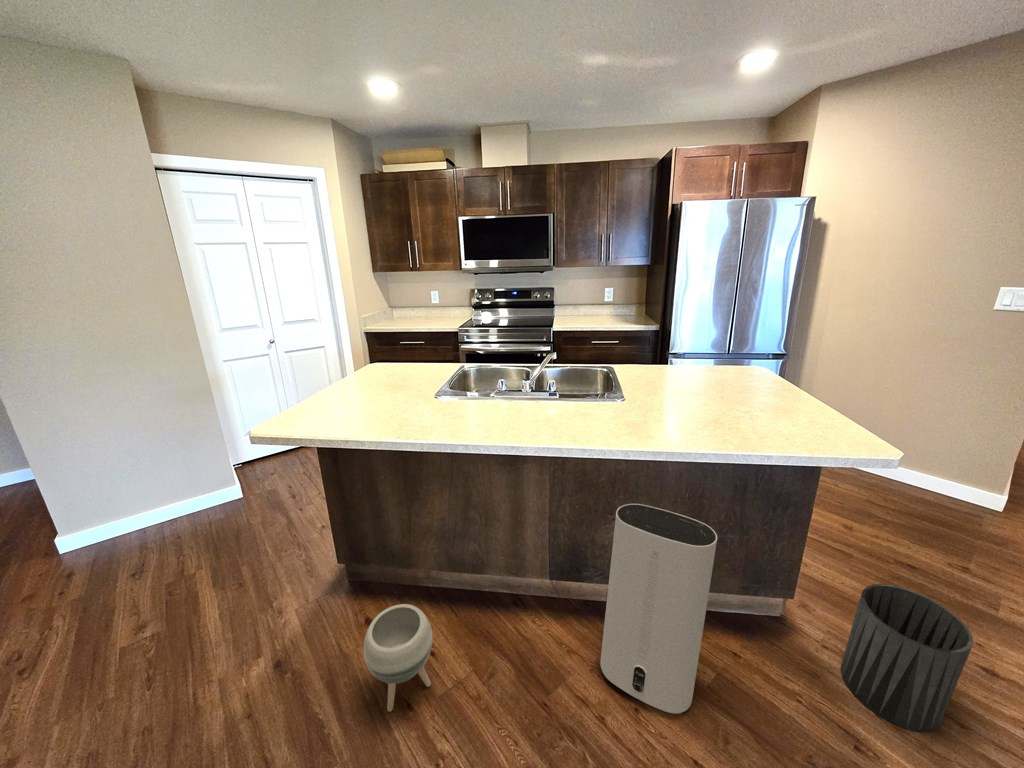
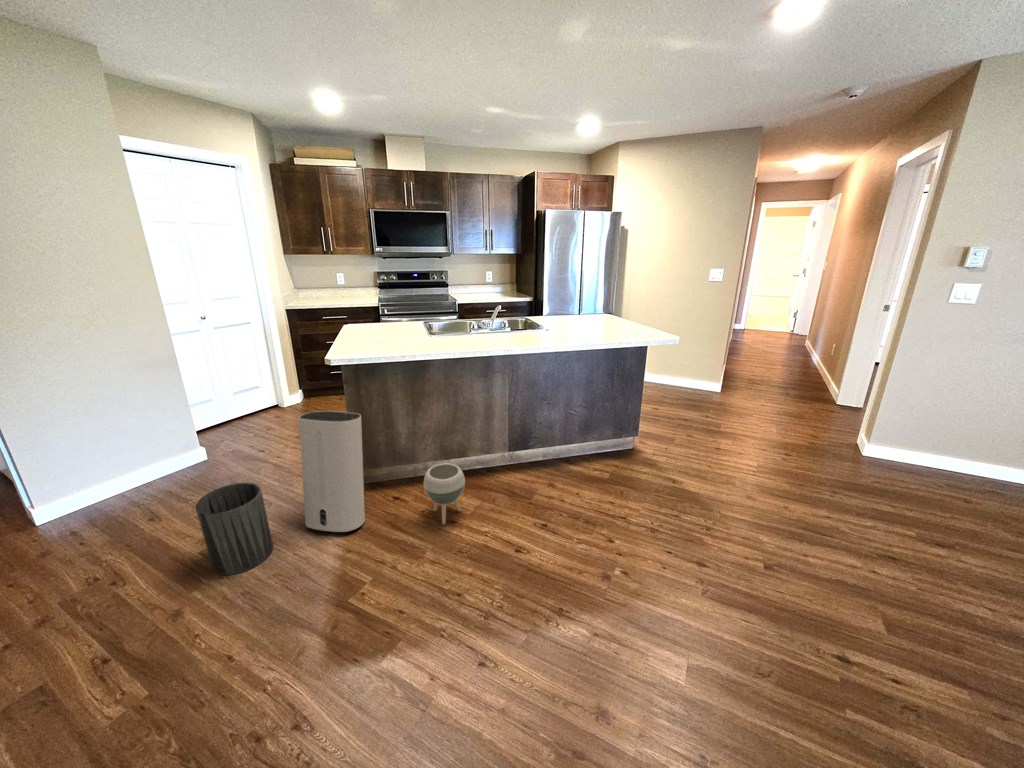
air purifier: present [600,504,717,713] -> present [299,411,365,532]
trash can: present [841,584,973,732] -> present [195,483,273,575]

